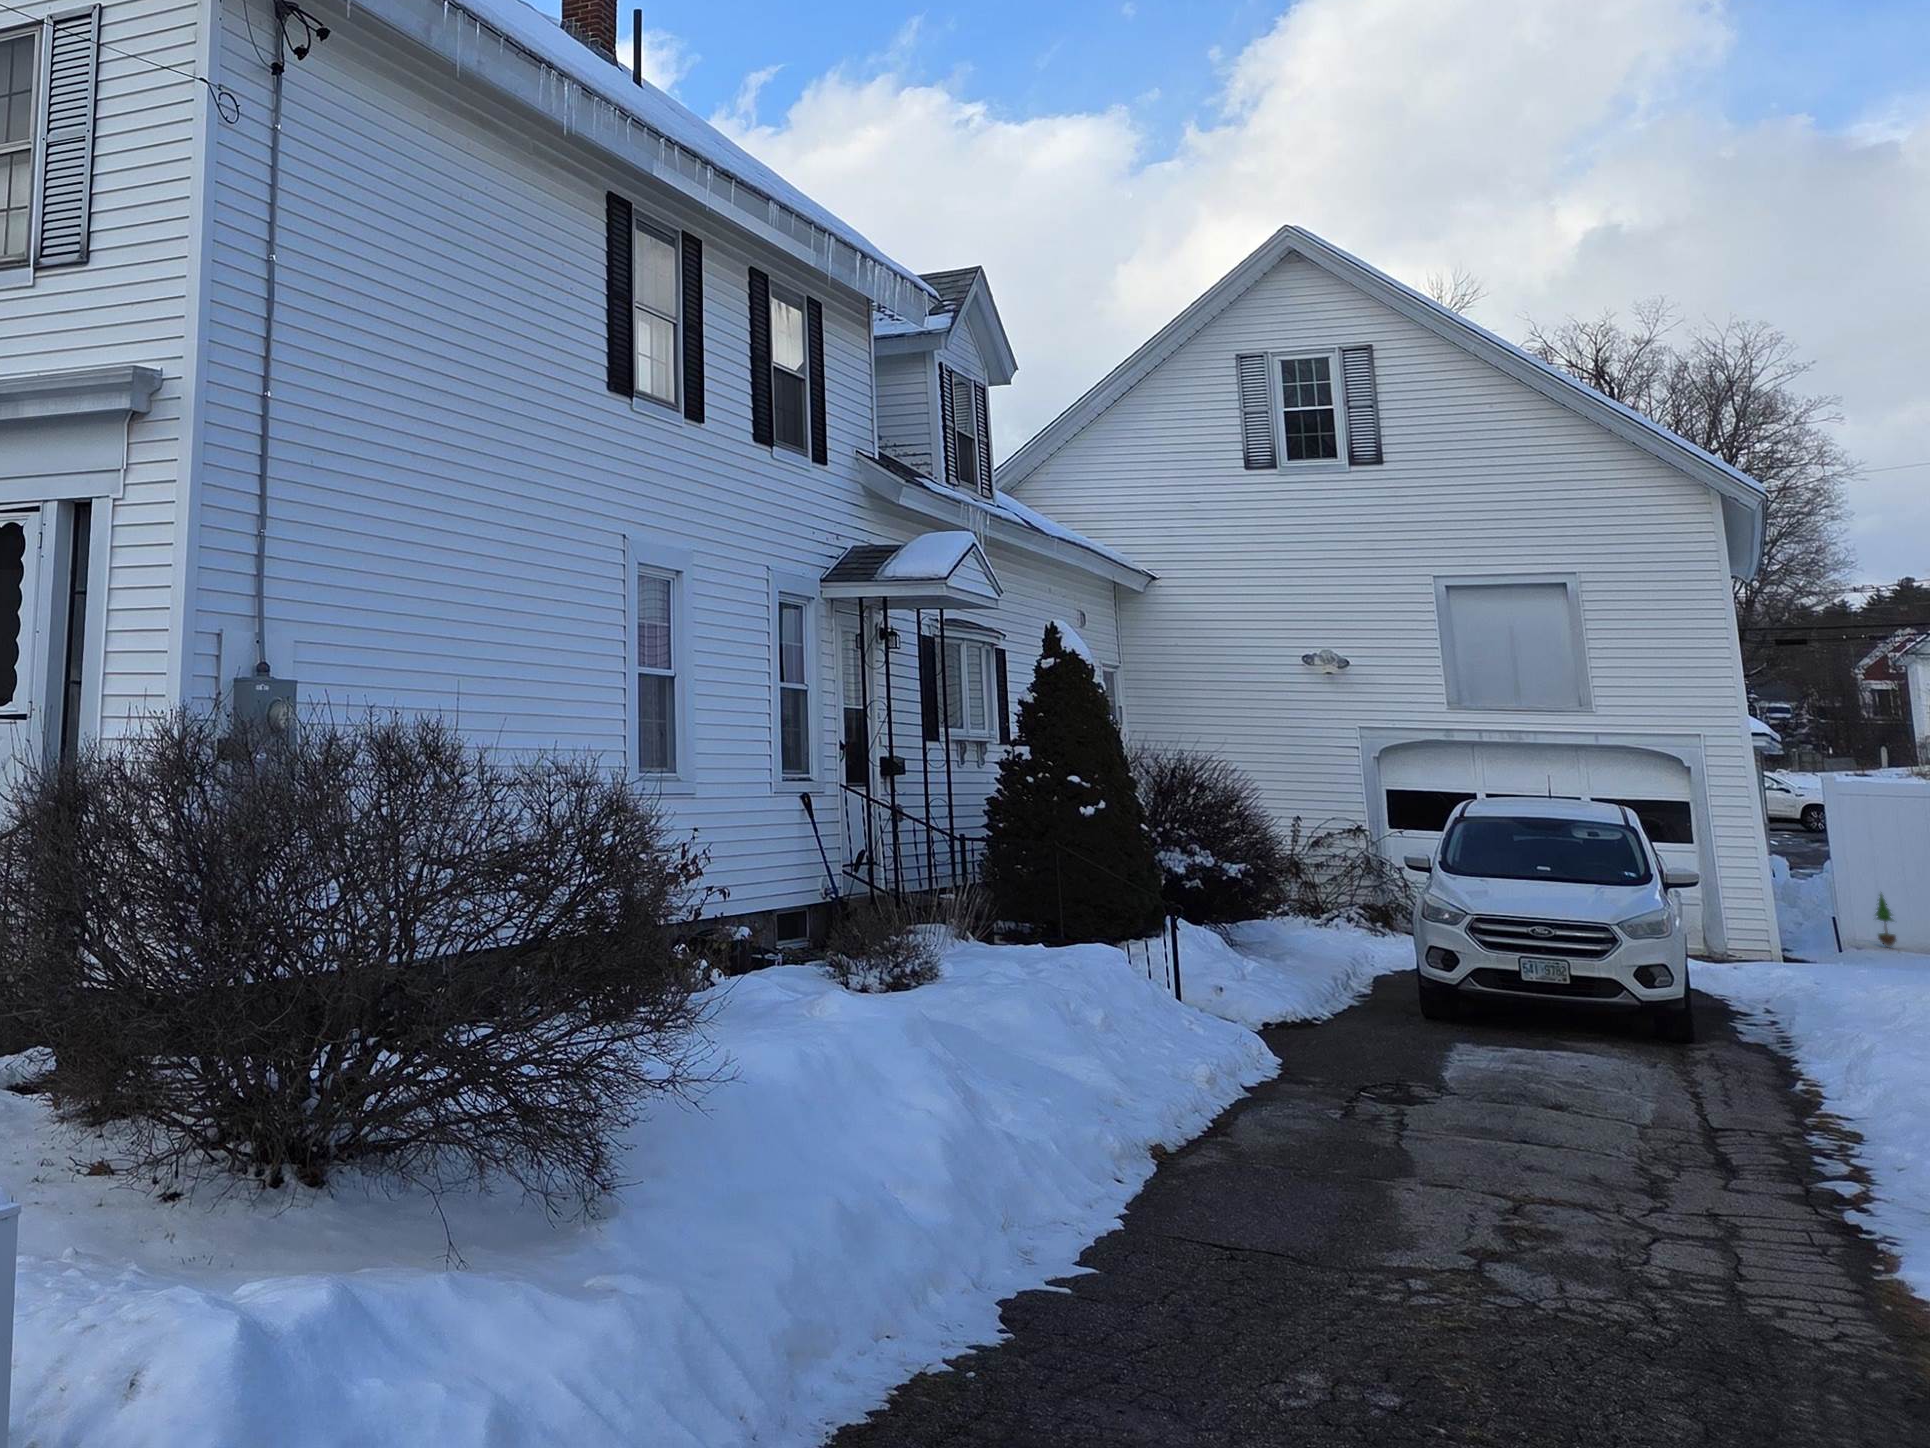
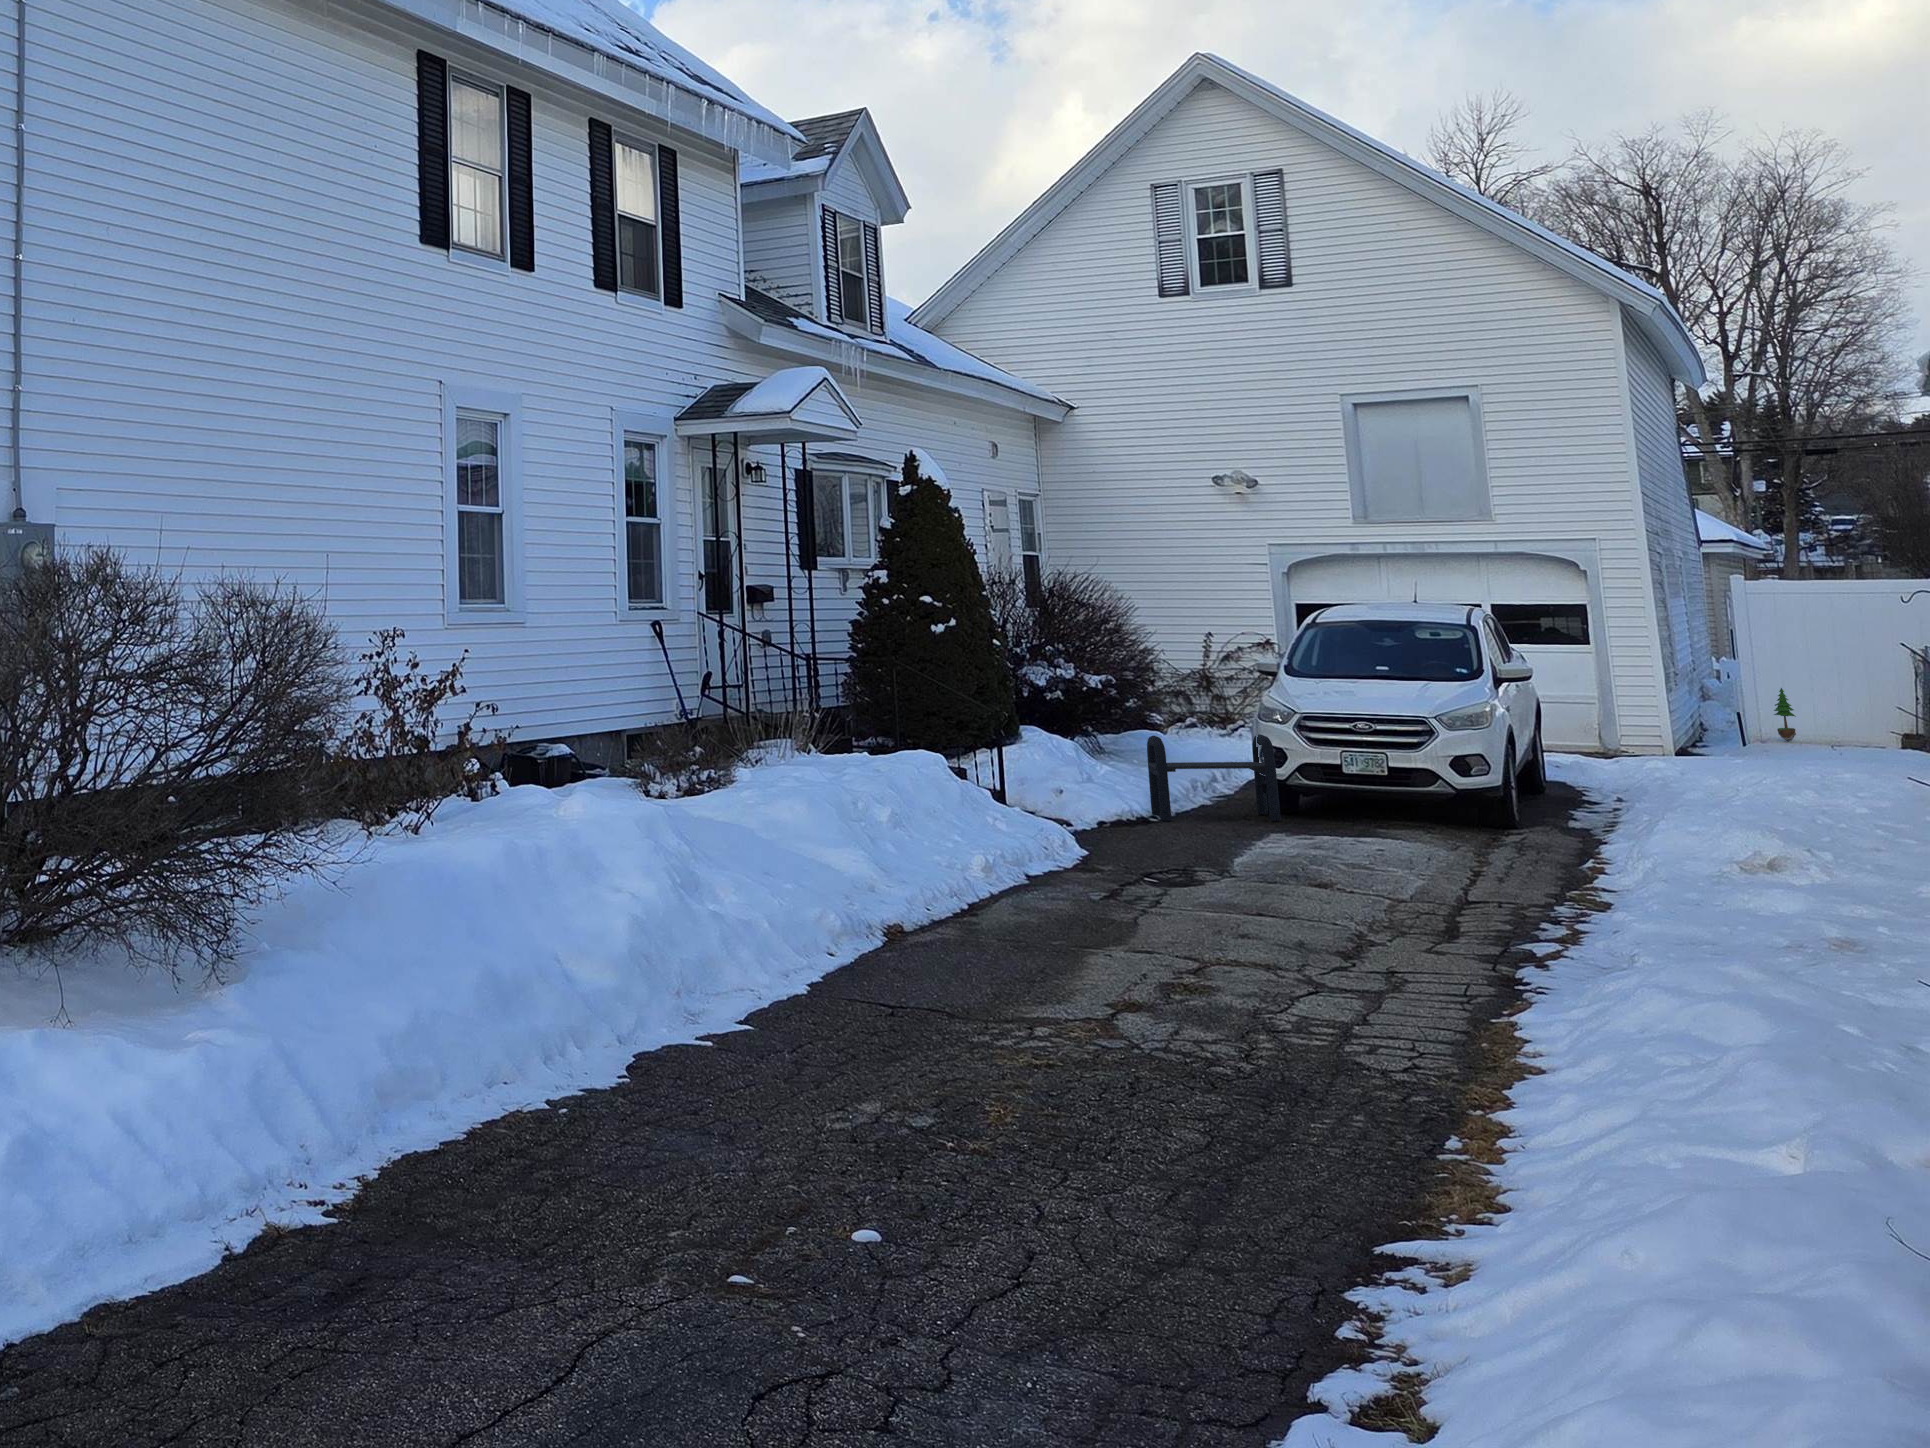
bench: none [1314,931,1461,1028] -> present [1147,734,1281,822]

